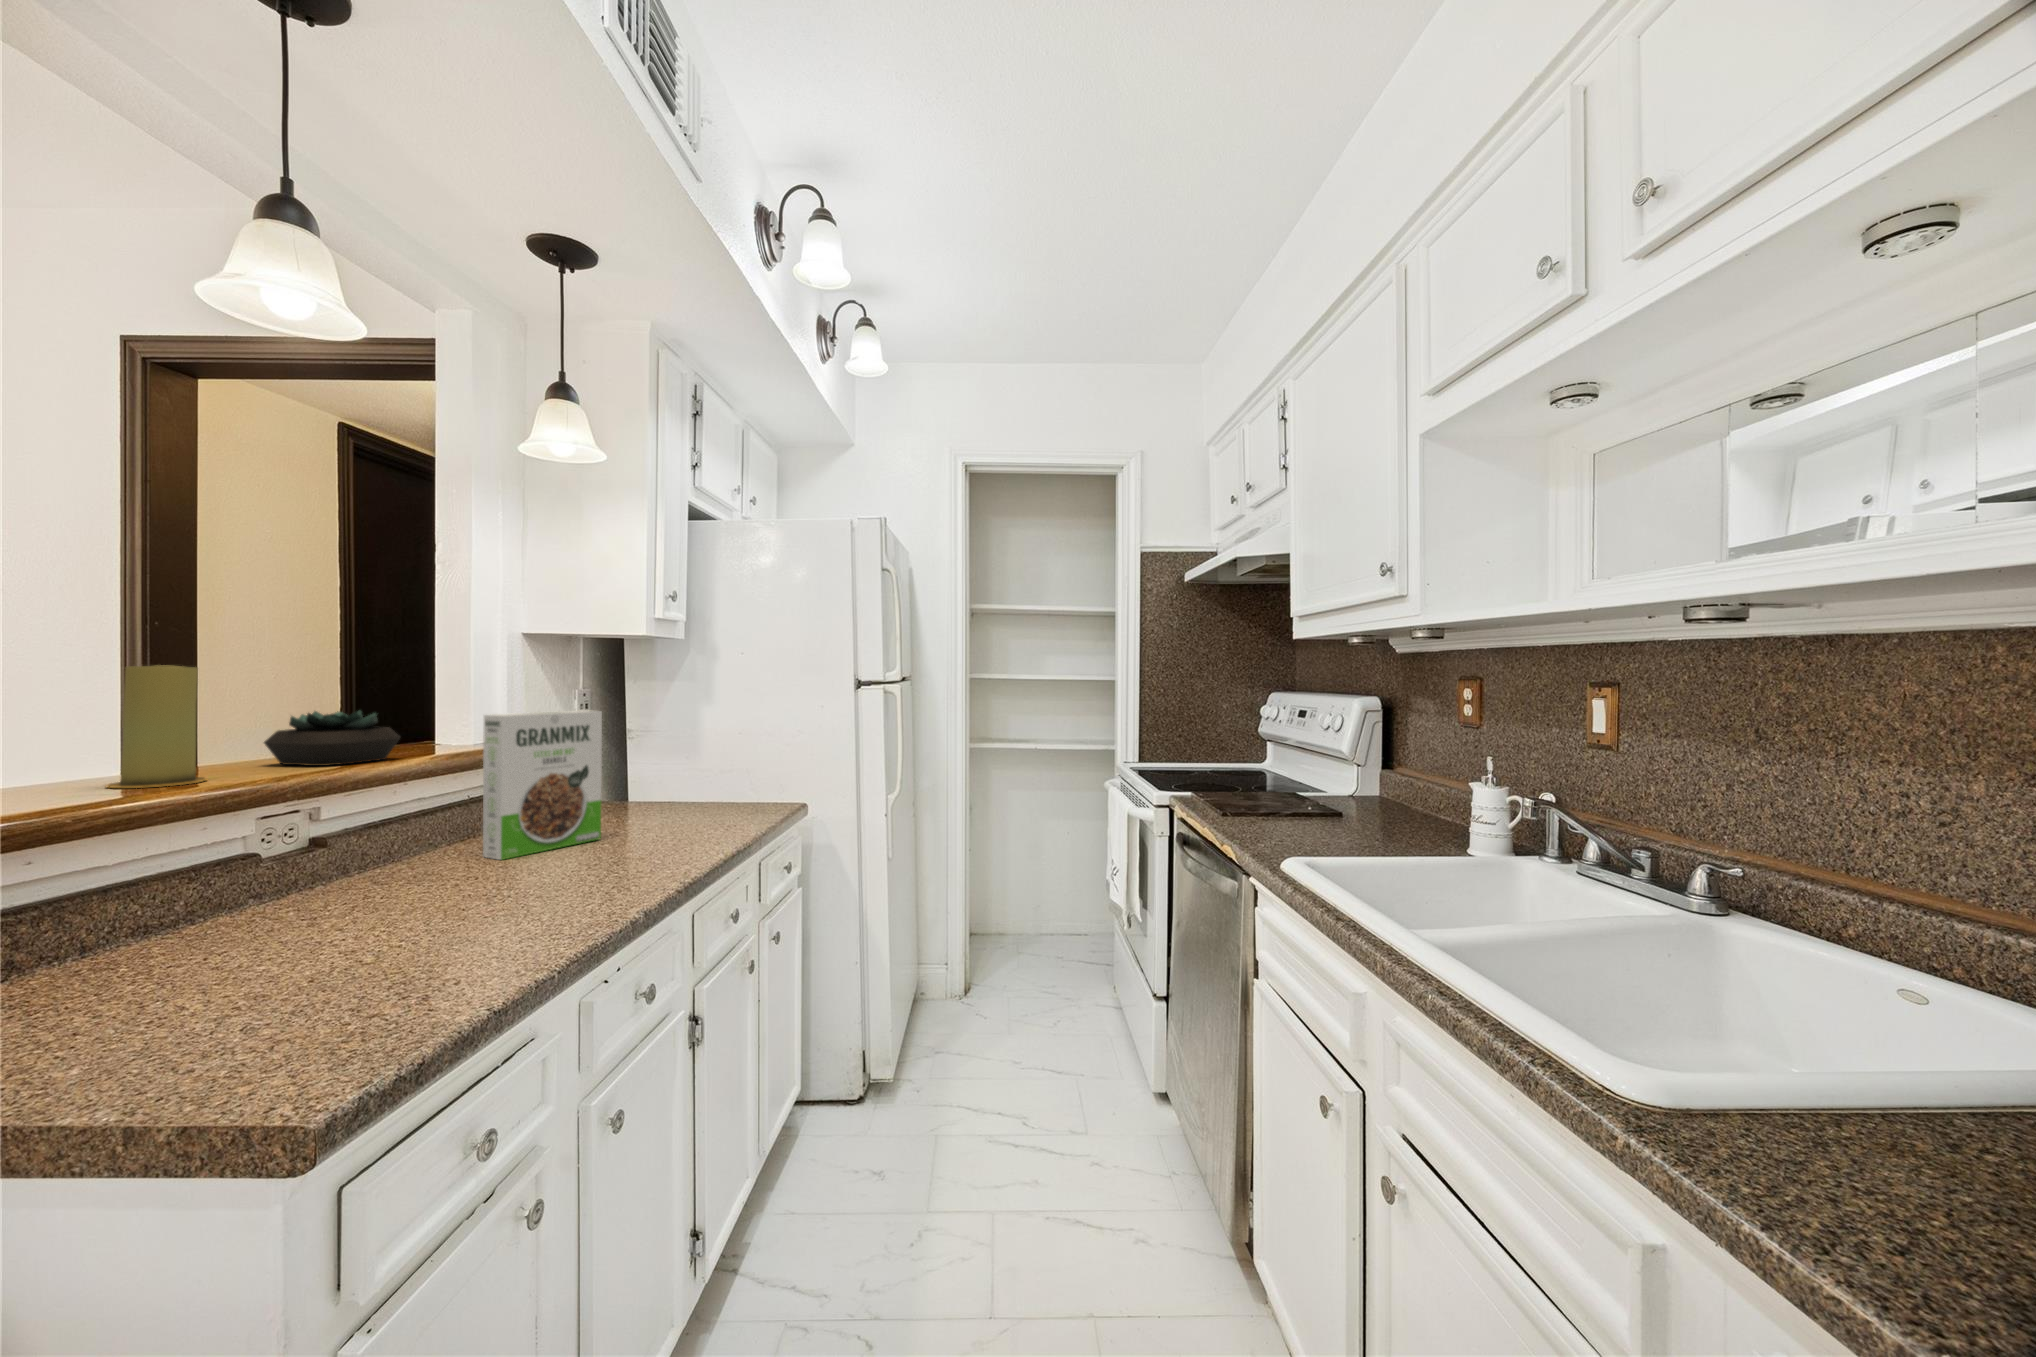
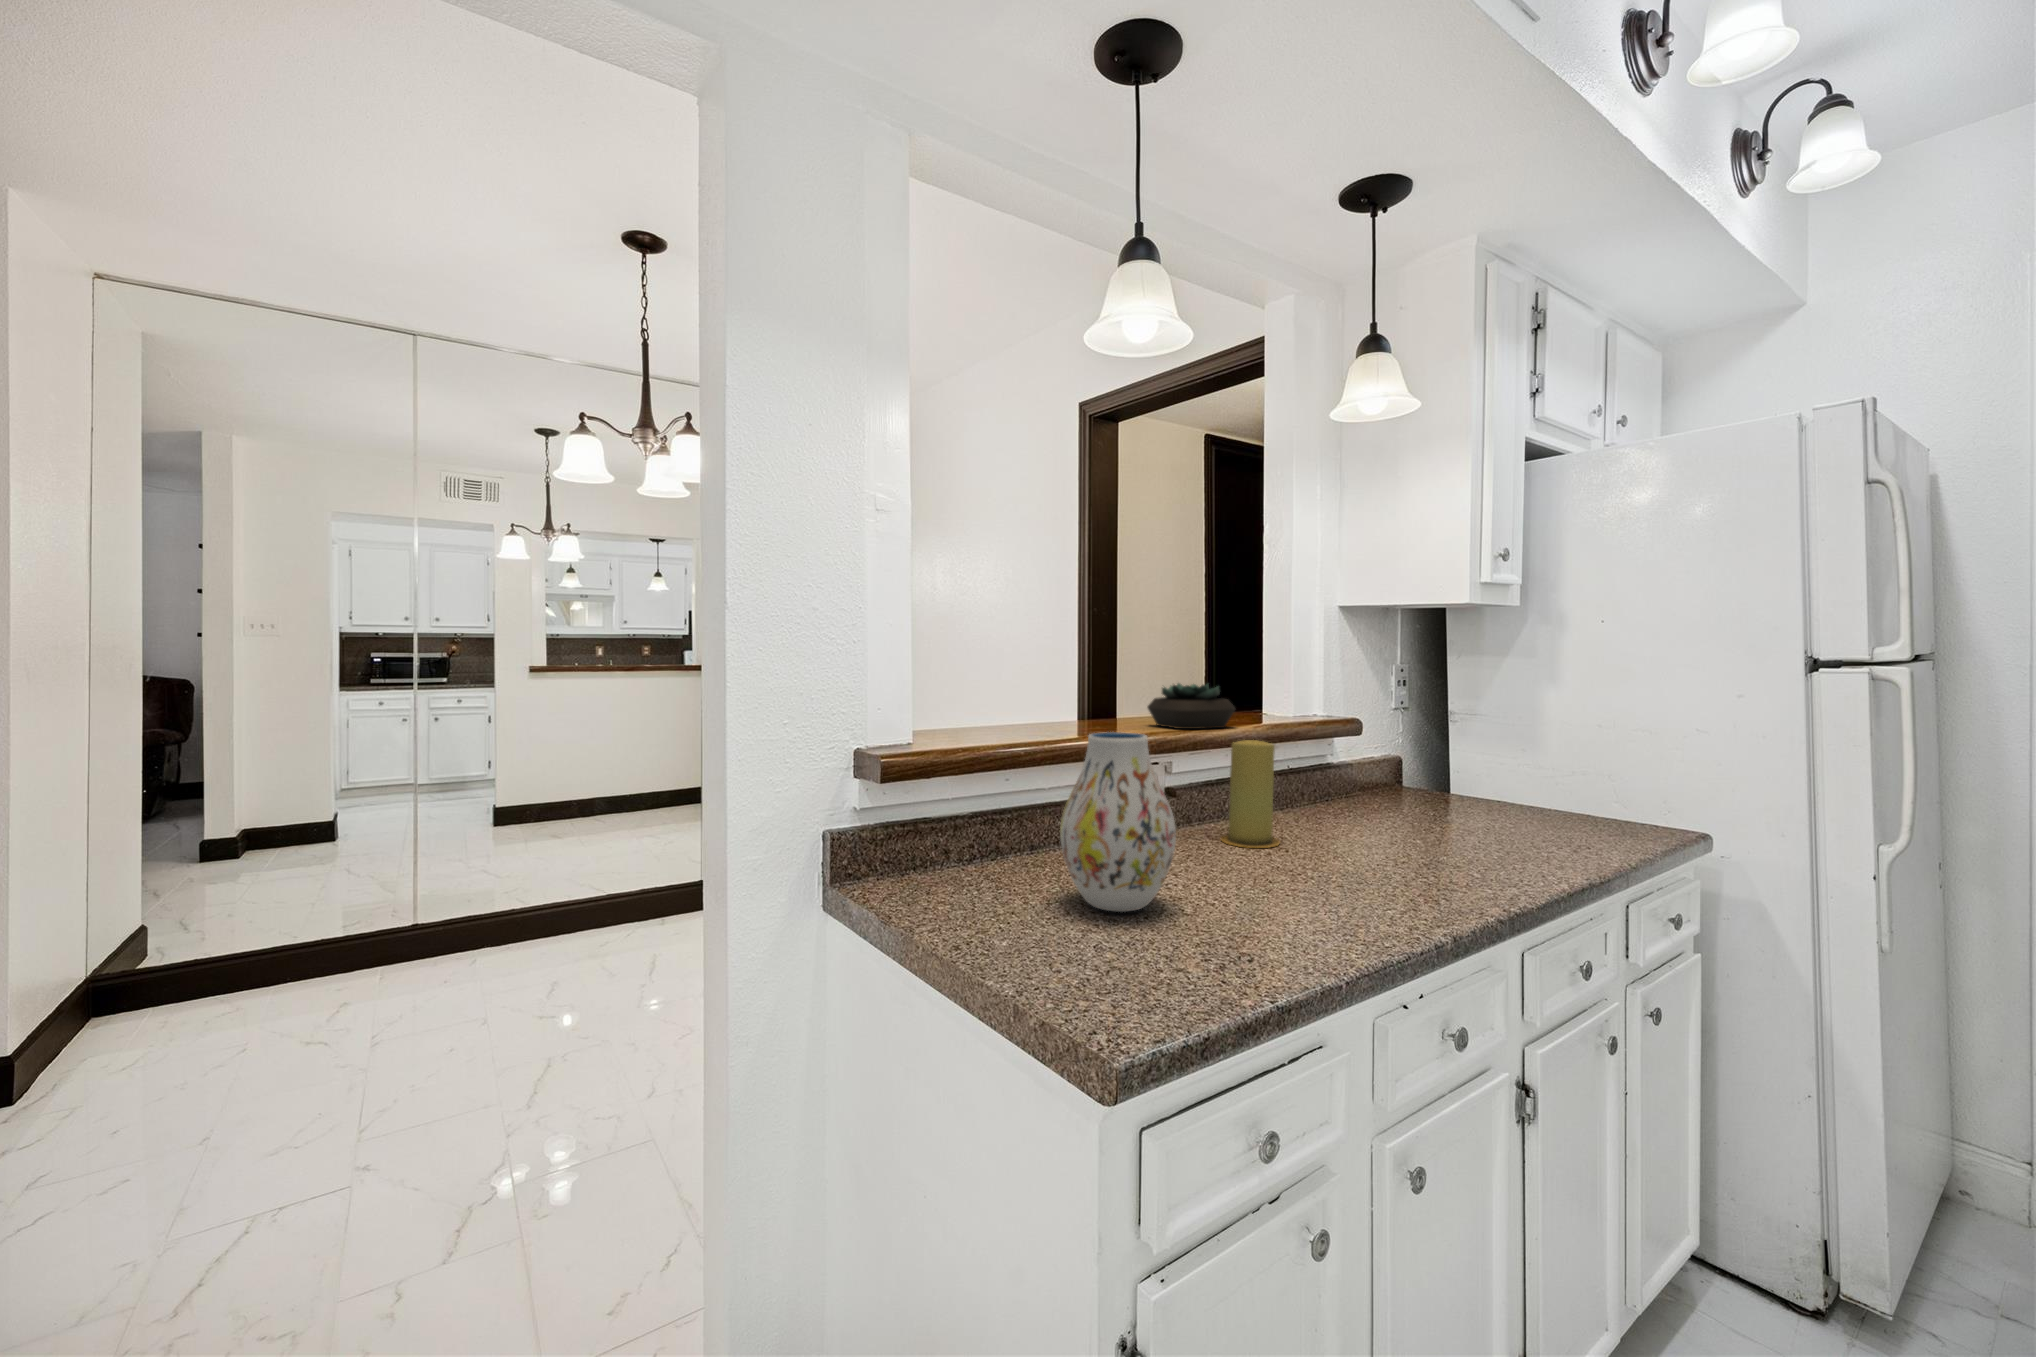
candle: present [106,665,207,788] -> present [1221,740,1280,848]
cereal box: present [483,710,602,860] -> none [1297,689,1414,837]
vase: none [157,775,350,992] -> present [1060,732,1176,912]

